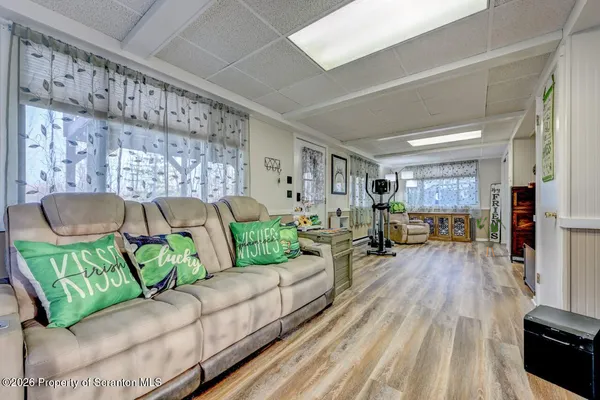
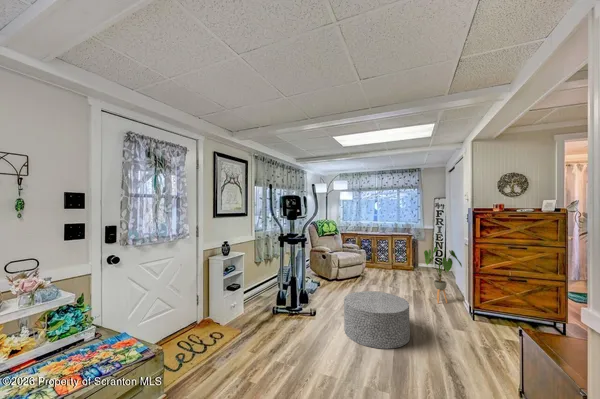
ottoman: none [418,242,463,269] -> present [344,291,410,349]

